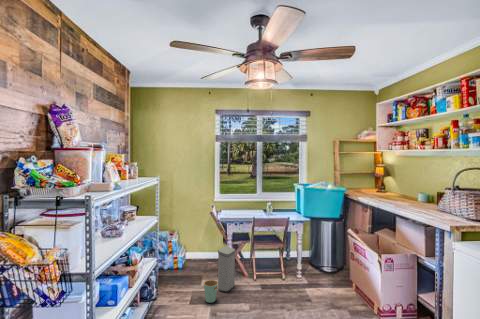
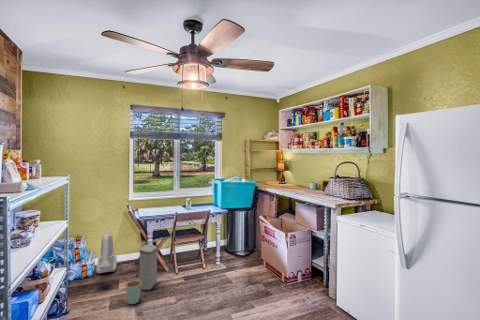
vacuum cleaner: none [183,231,203,269] -> present [96,232,117,274]

